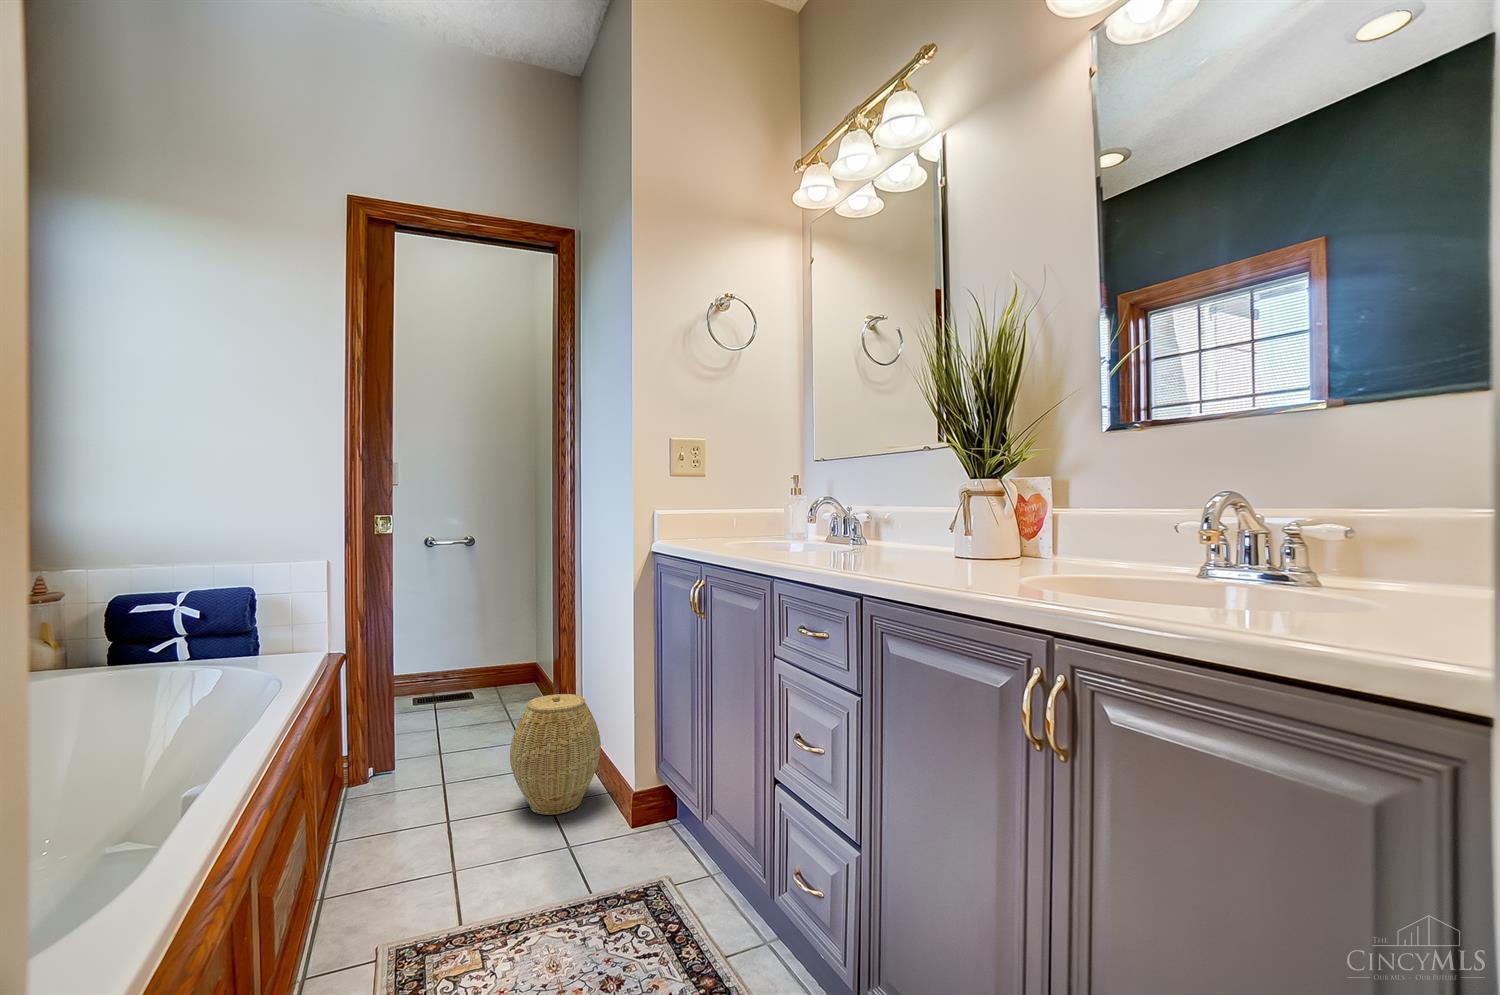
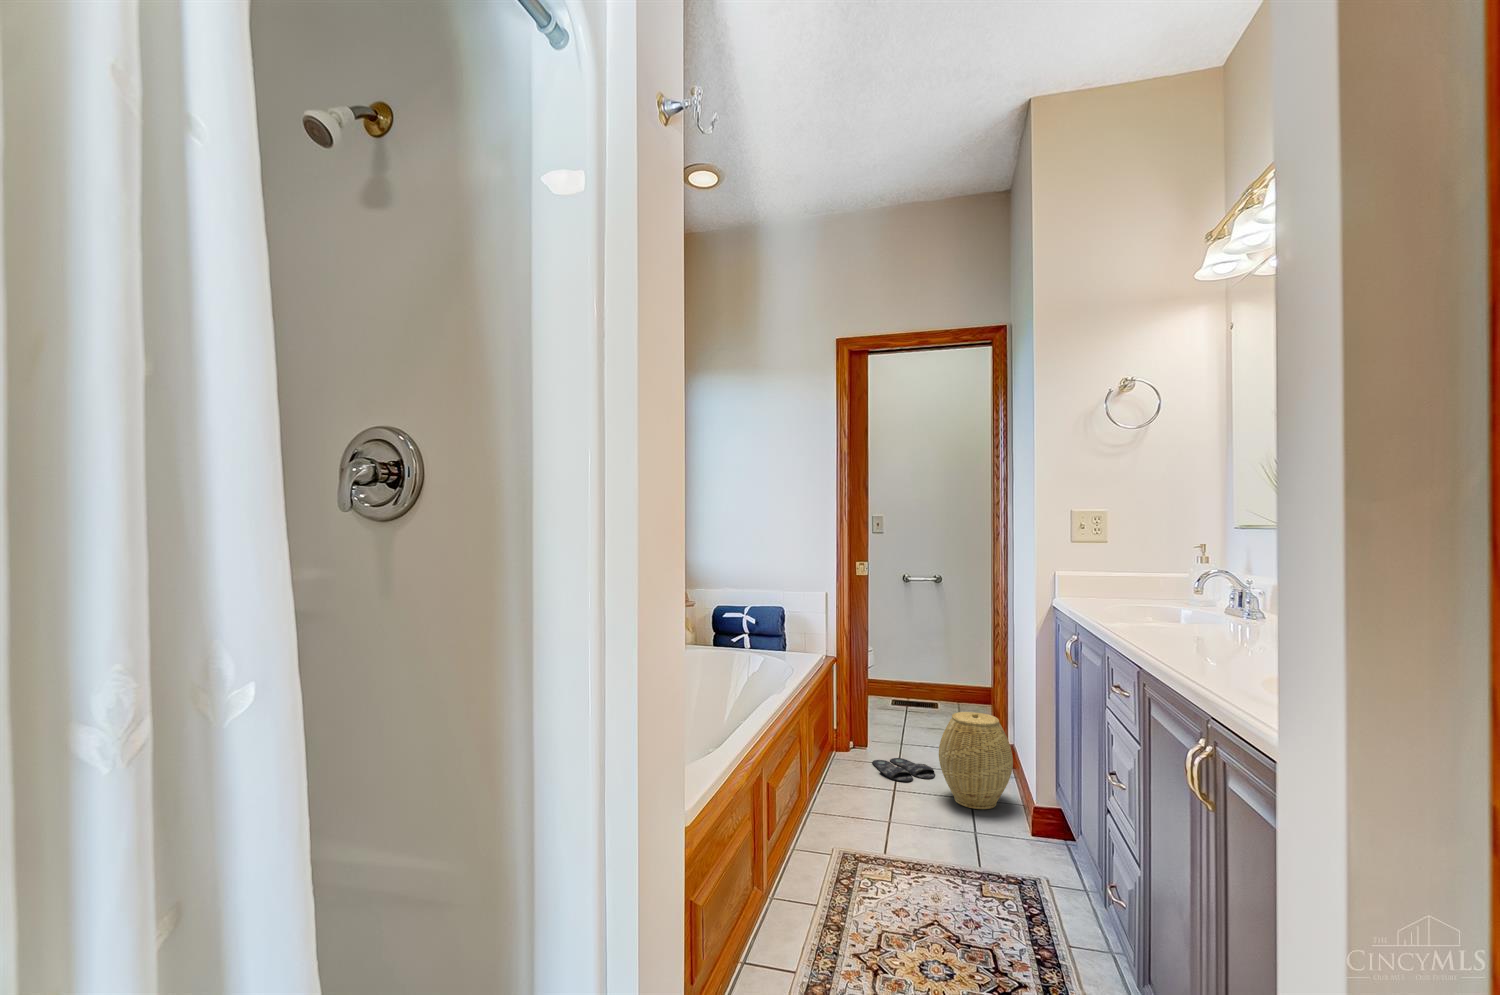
slippers: none [406,773,496,806] -> present [872,758,935,782]

